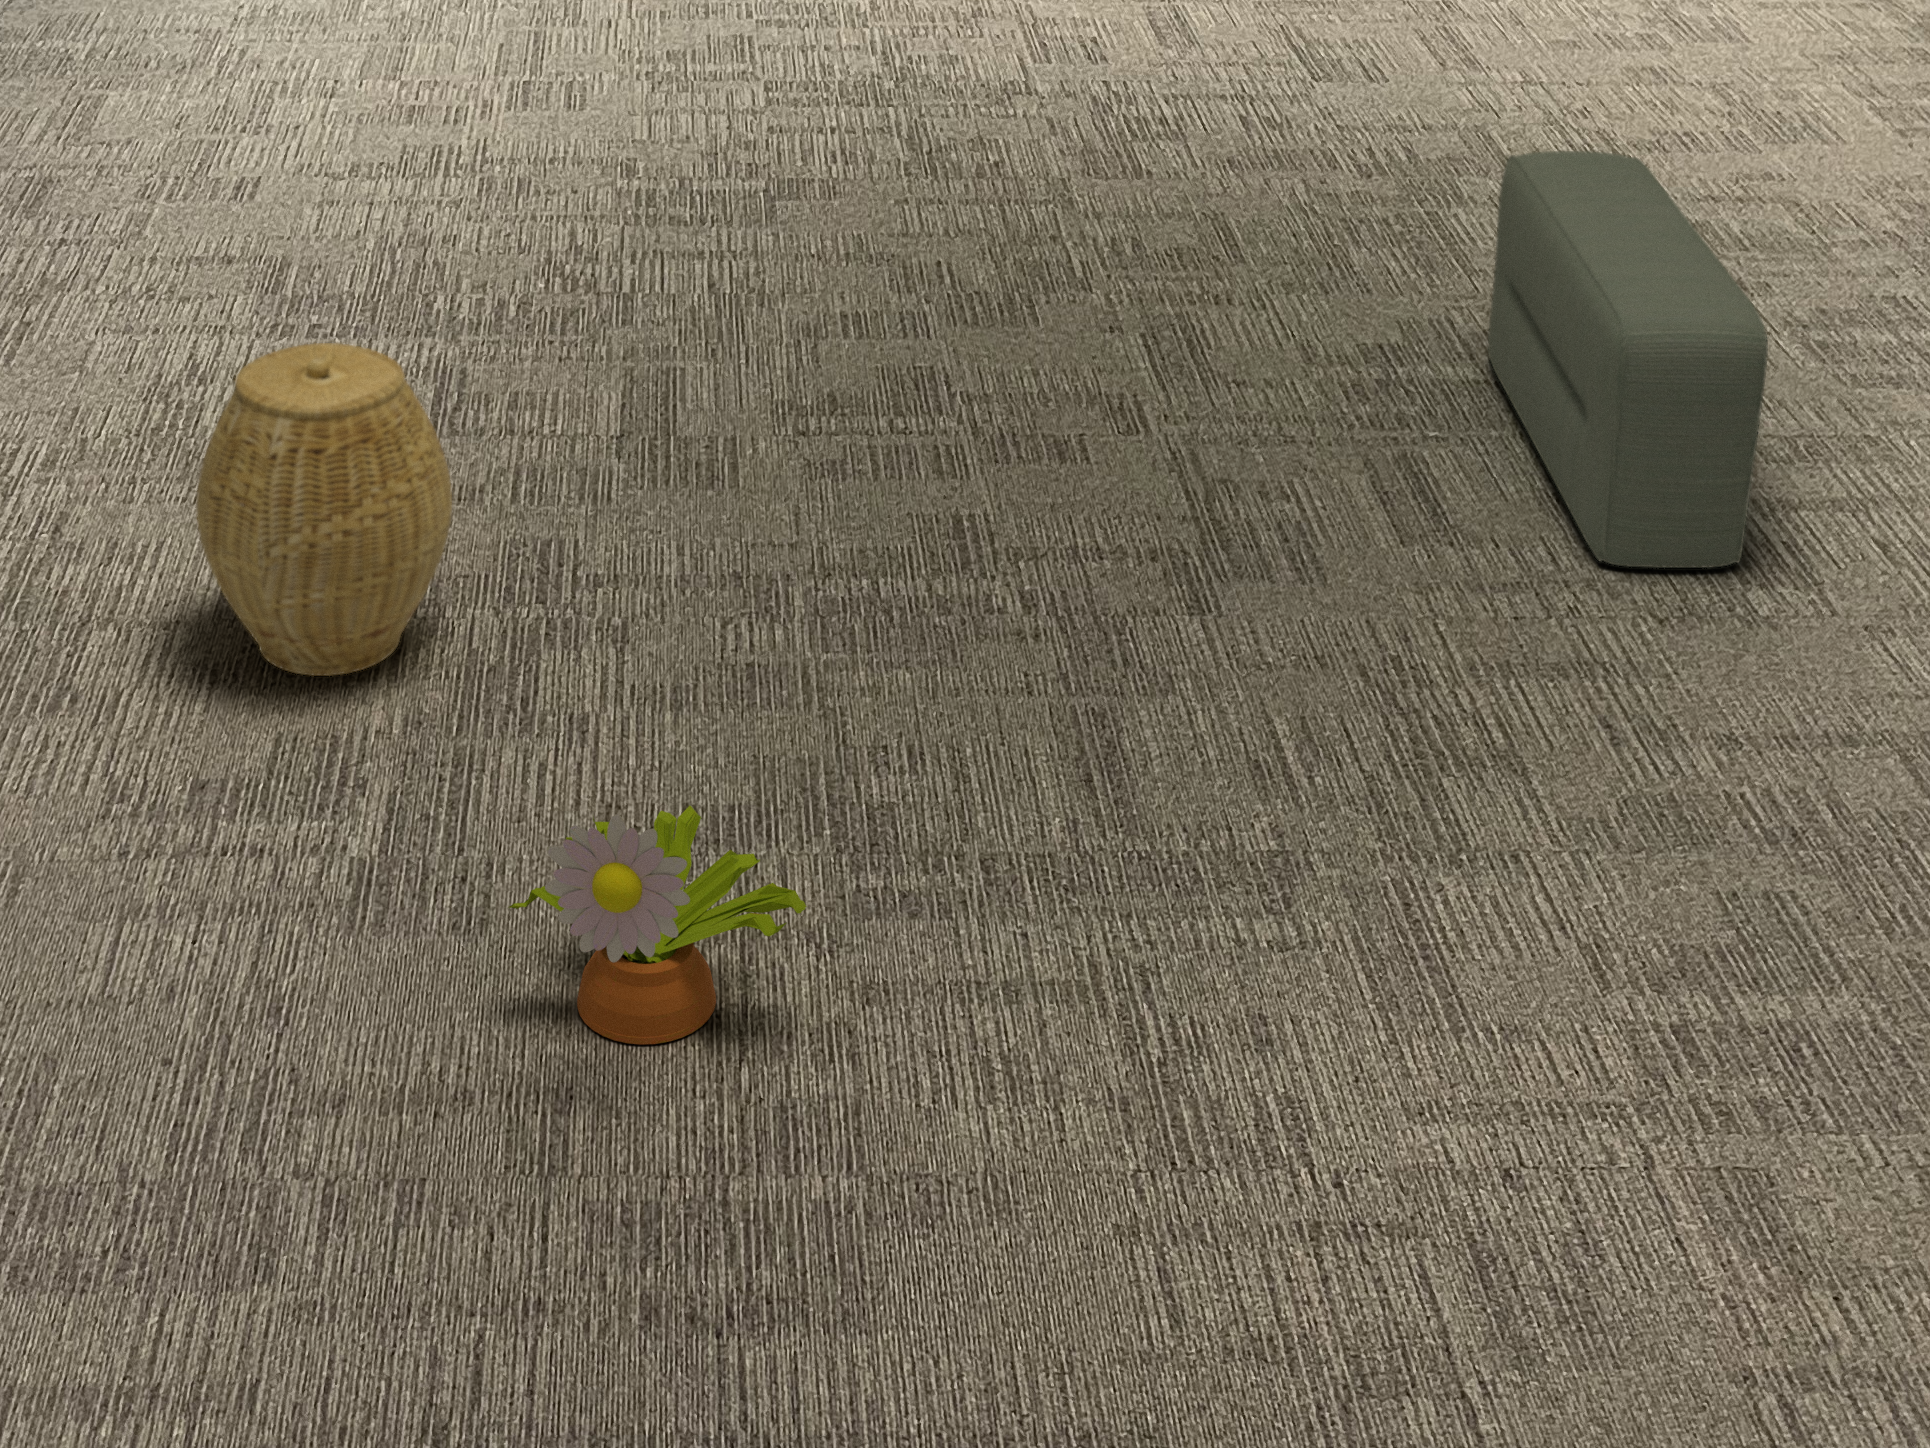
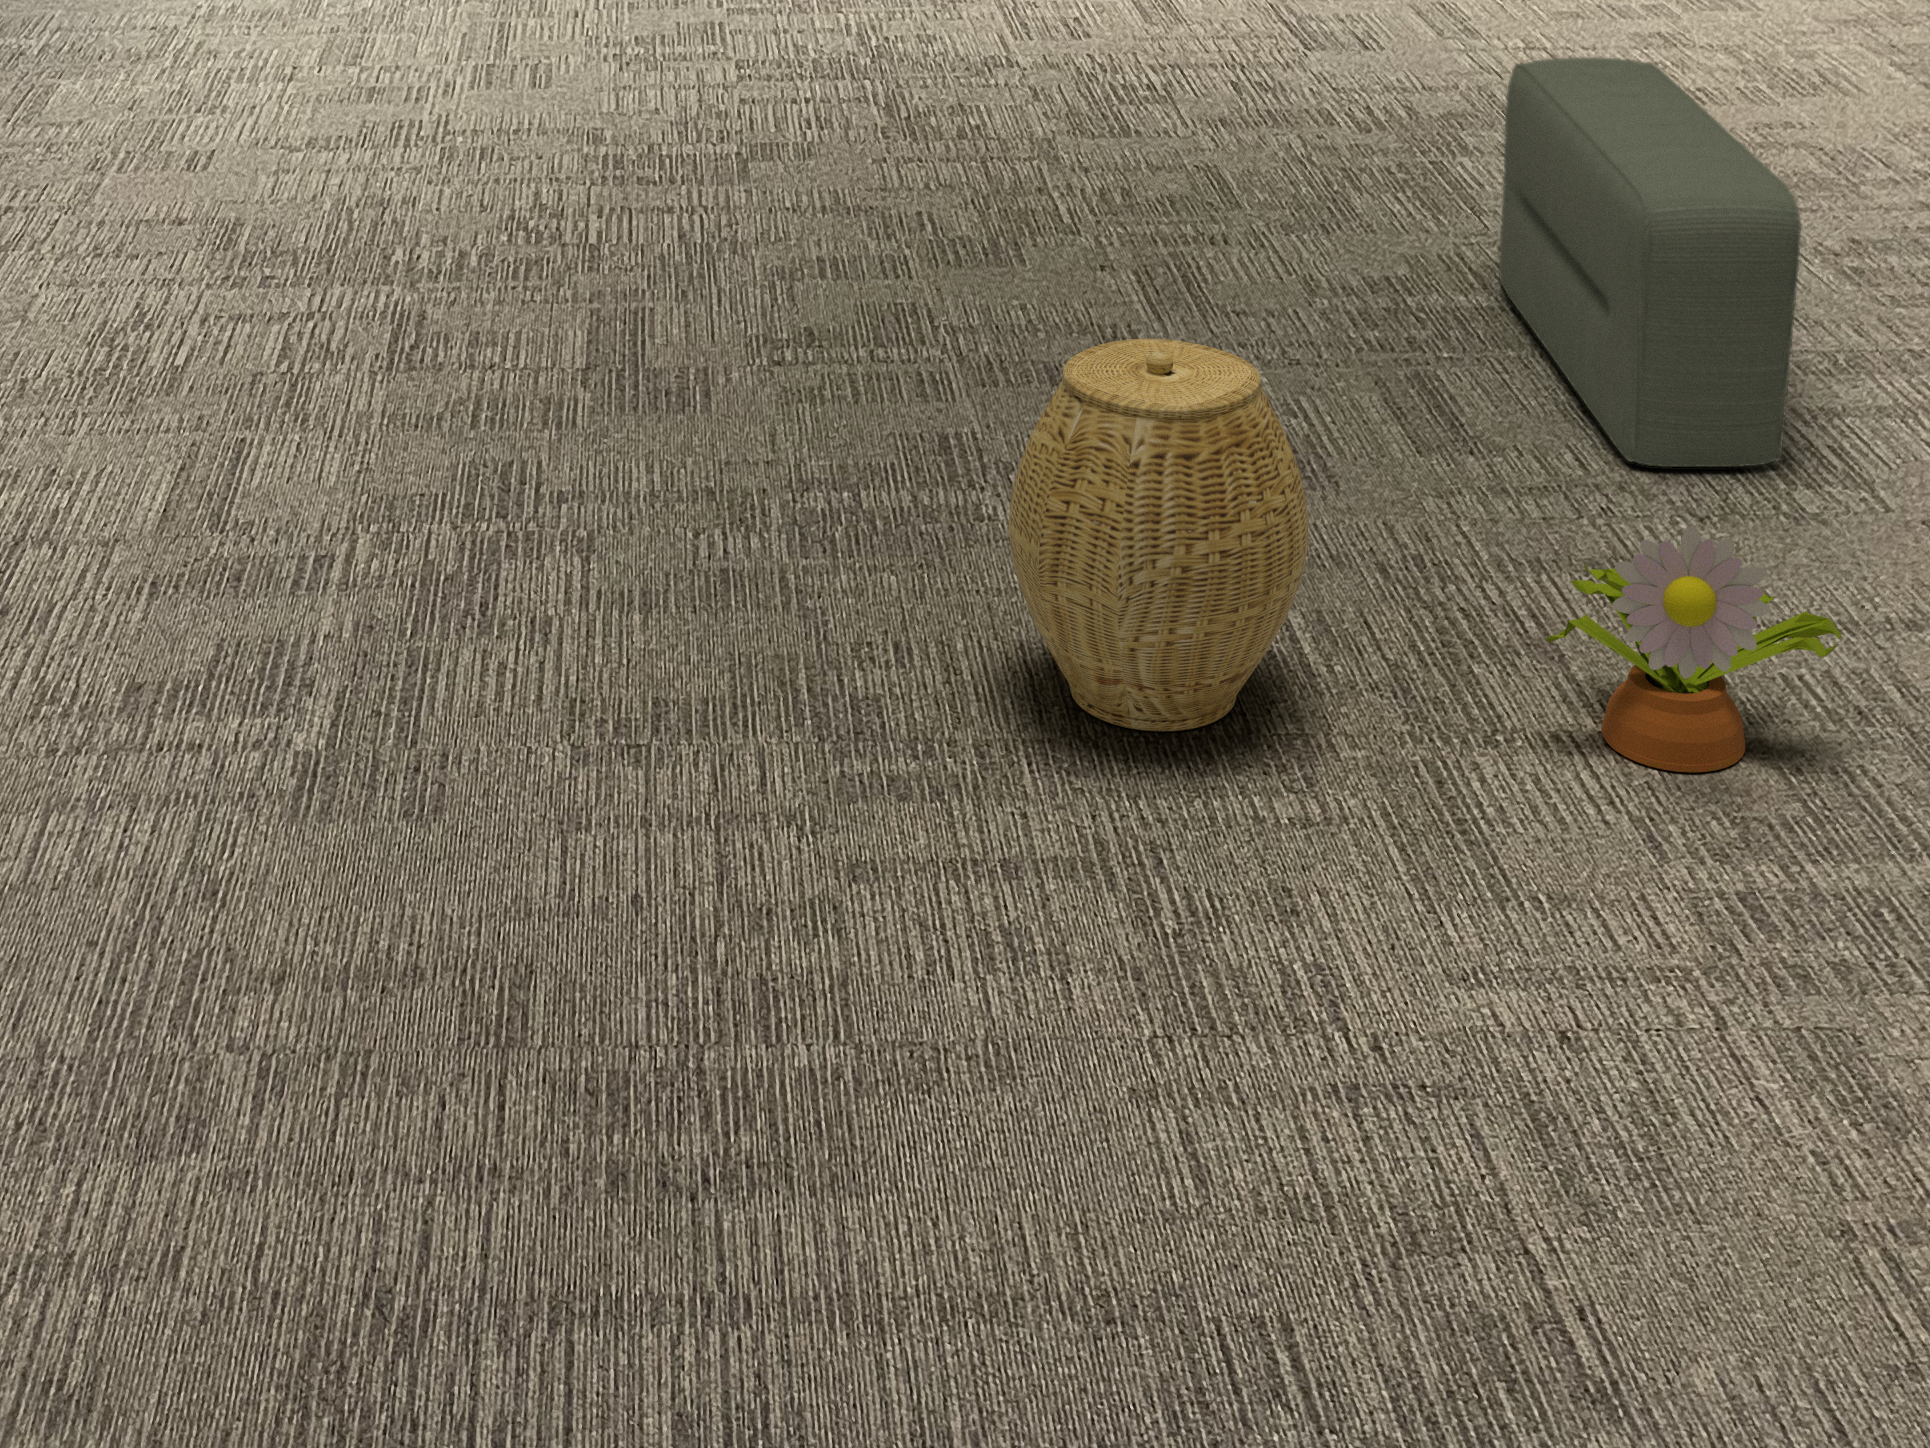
woven basket: present [196,343,452,676] -> present [1009,339,1308,731]
decorative plant: present [508,806,807,1044] -> present [1546,526,1842,772]

